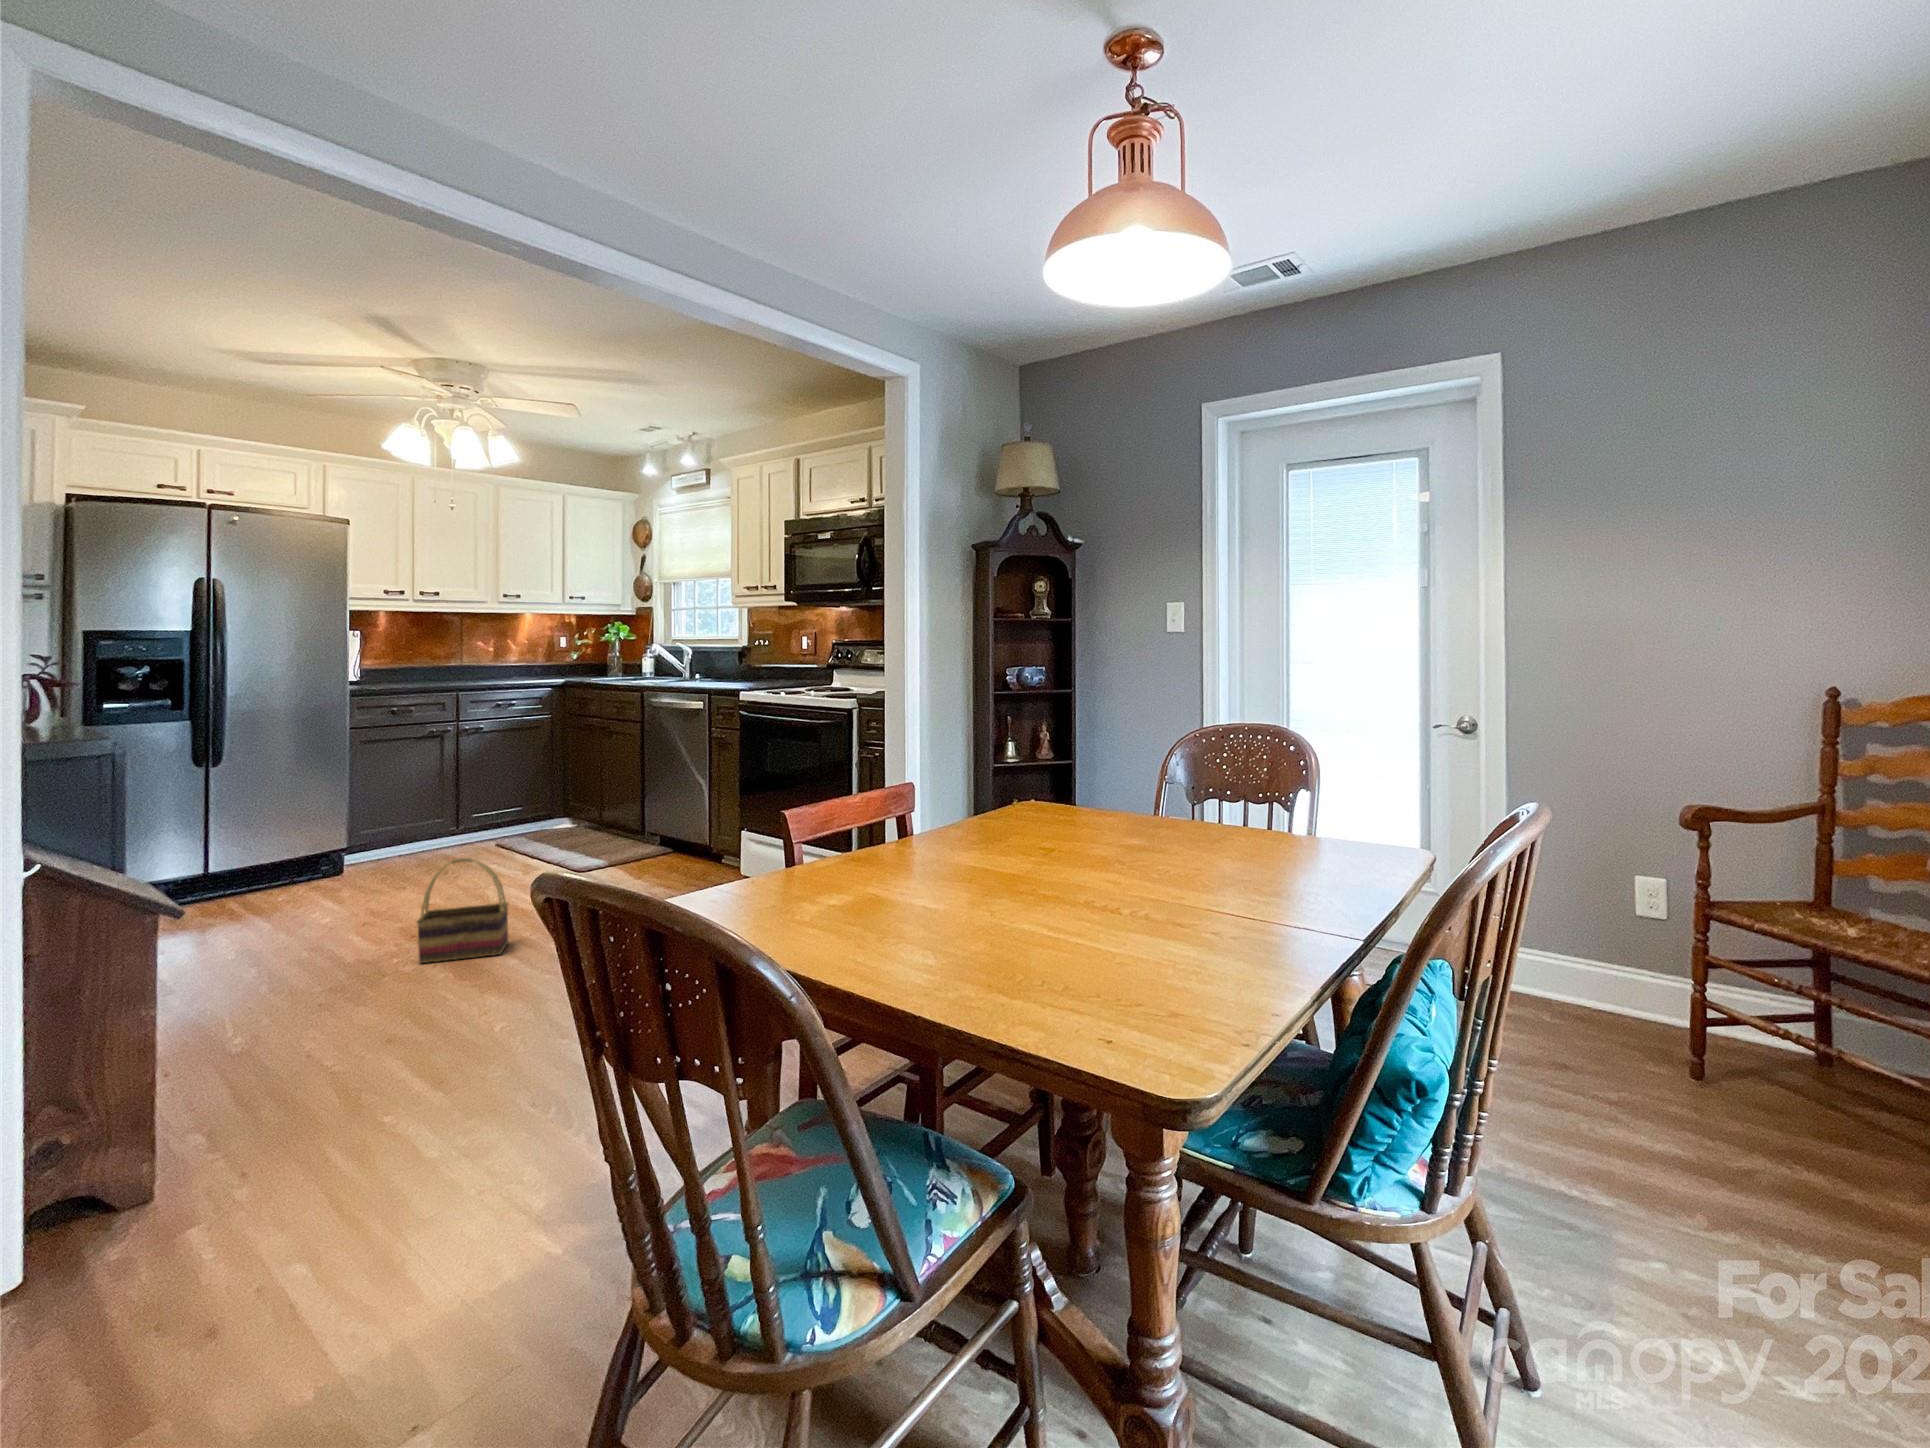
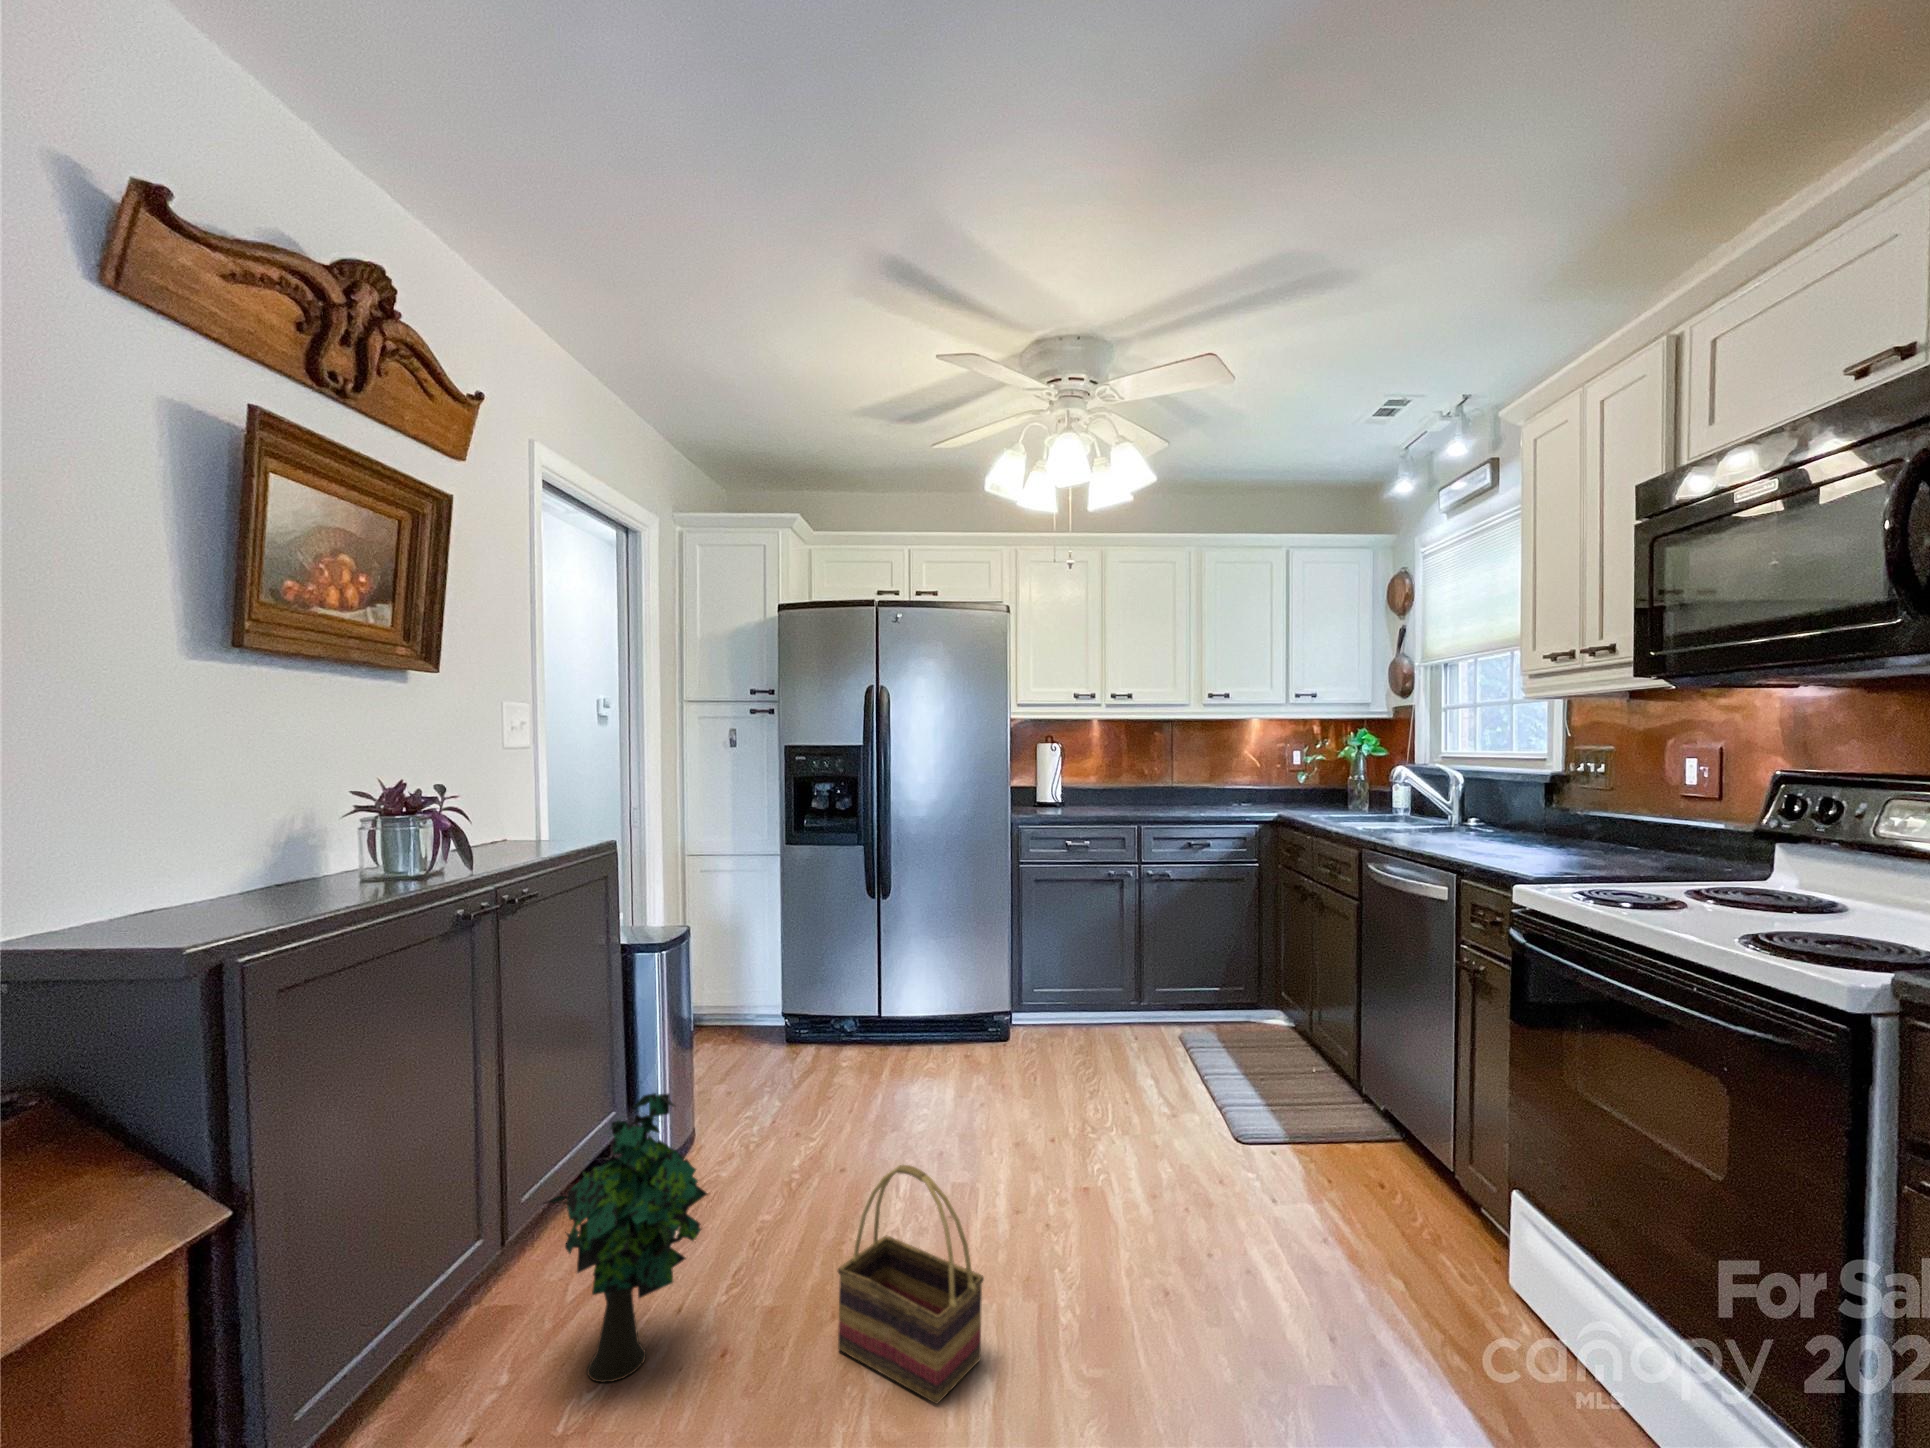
decorative plant: none [203,844,328,1014] -> present [544,1093,707,1382]

